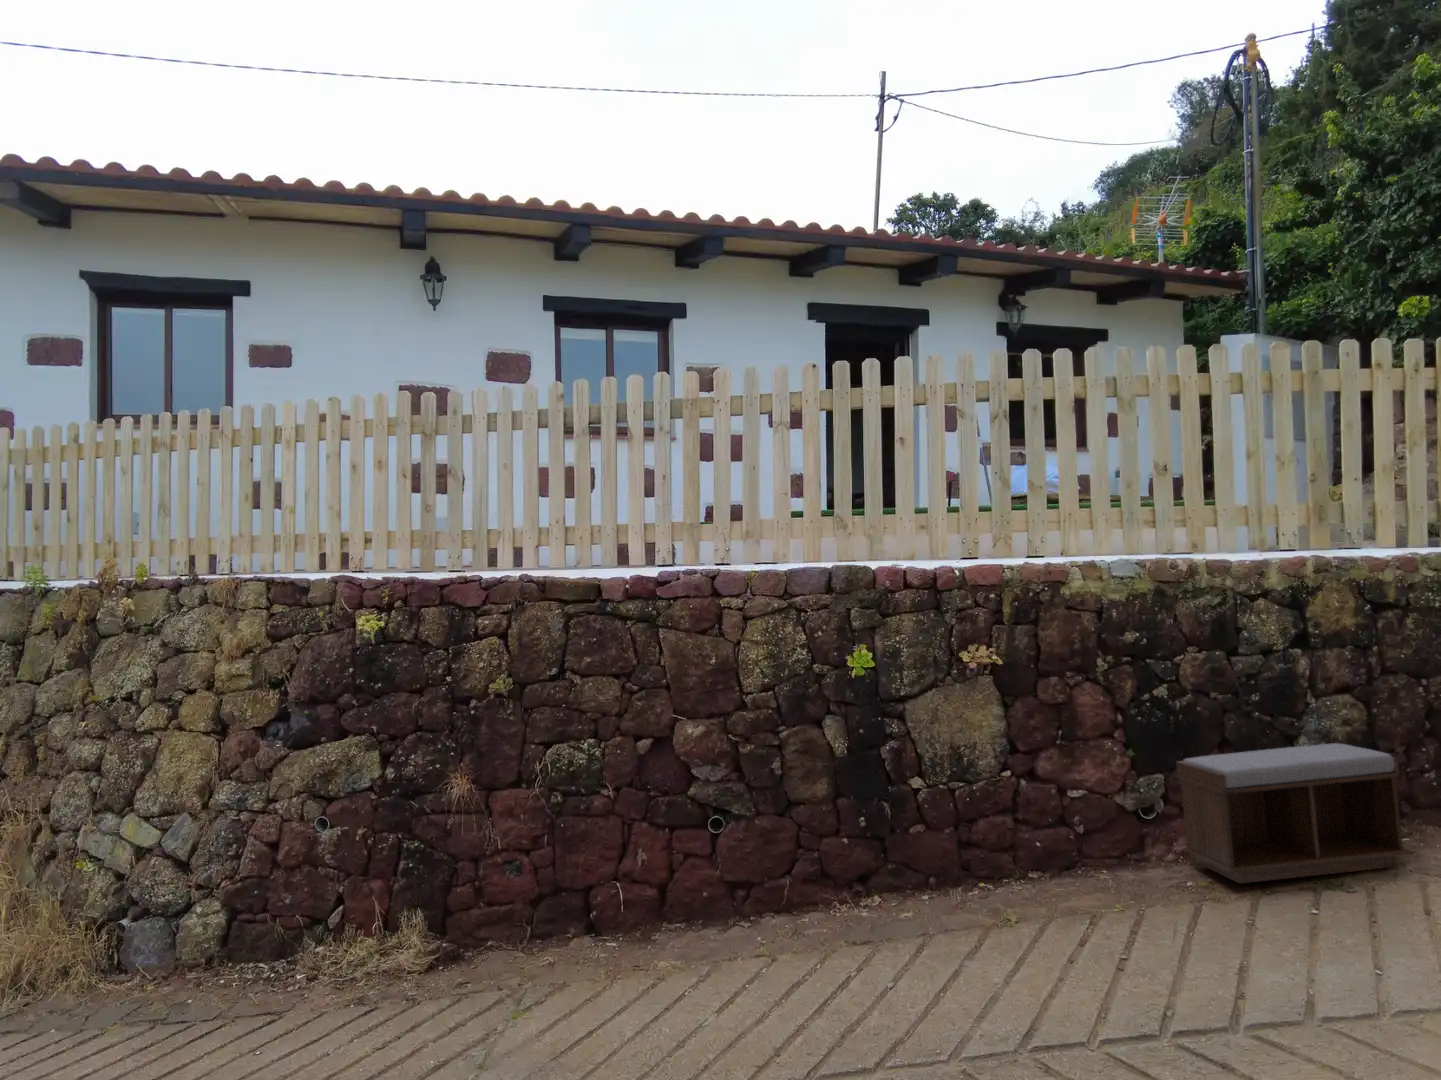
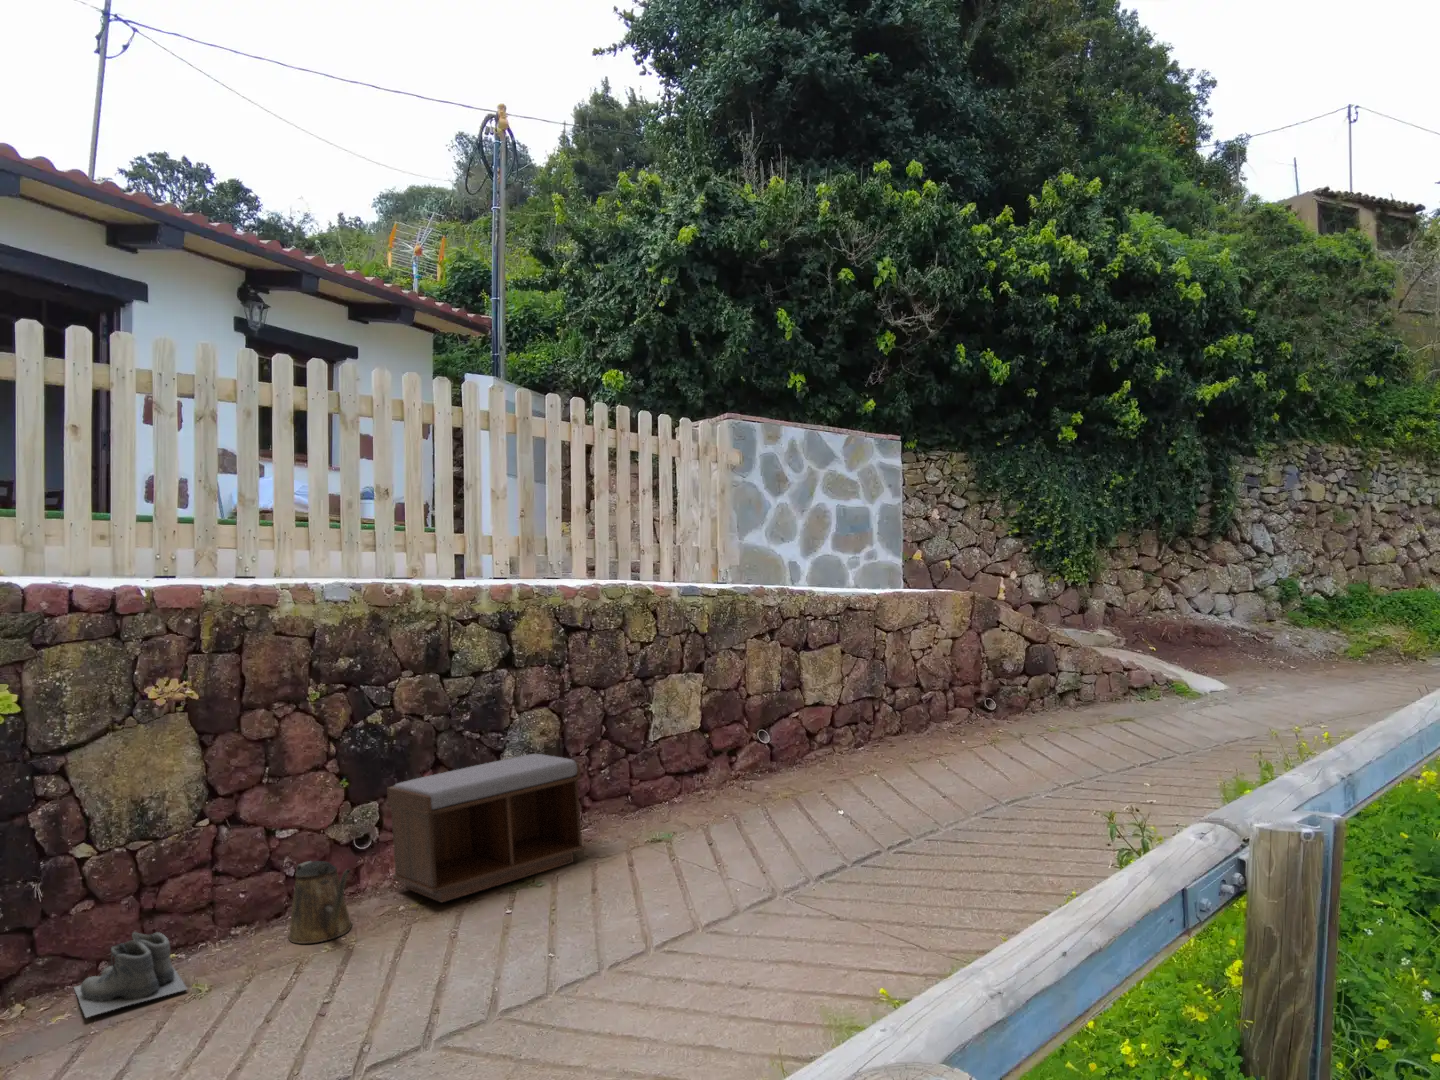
watering can: none [1088,822,1149,899] -> present [288,861,352,944]
boots: none [916,859,1008,922] -> present [74,932,187,1017]

